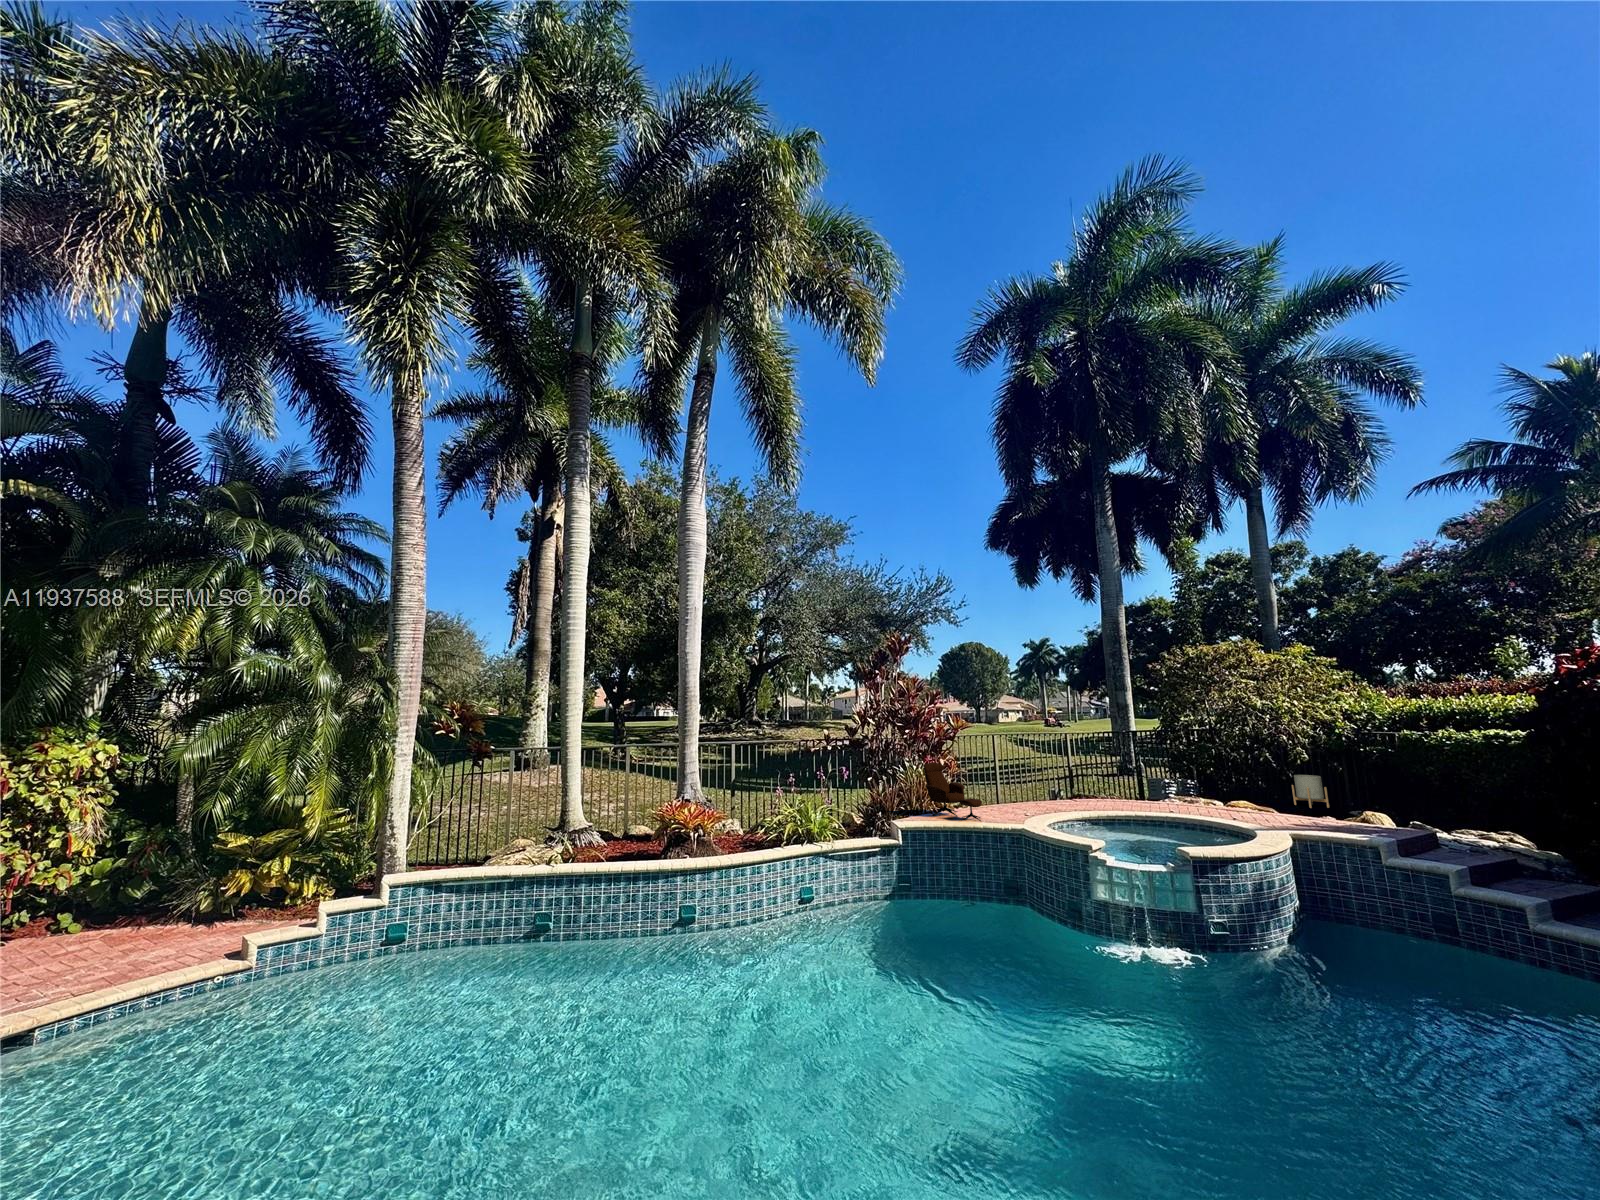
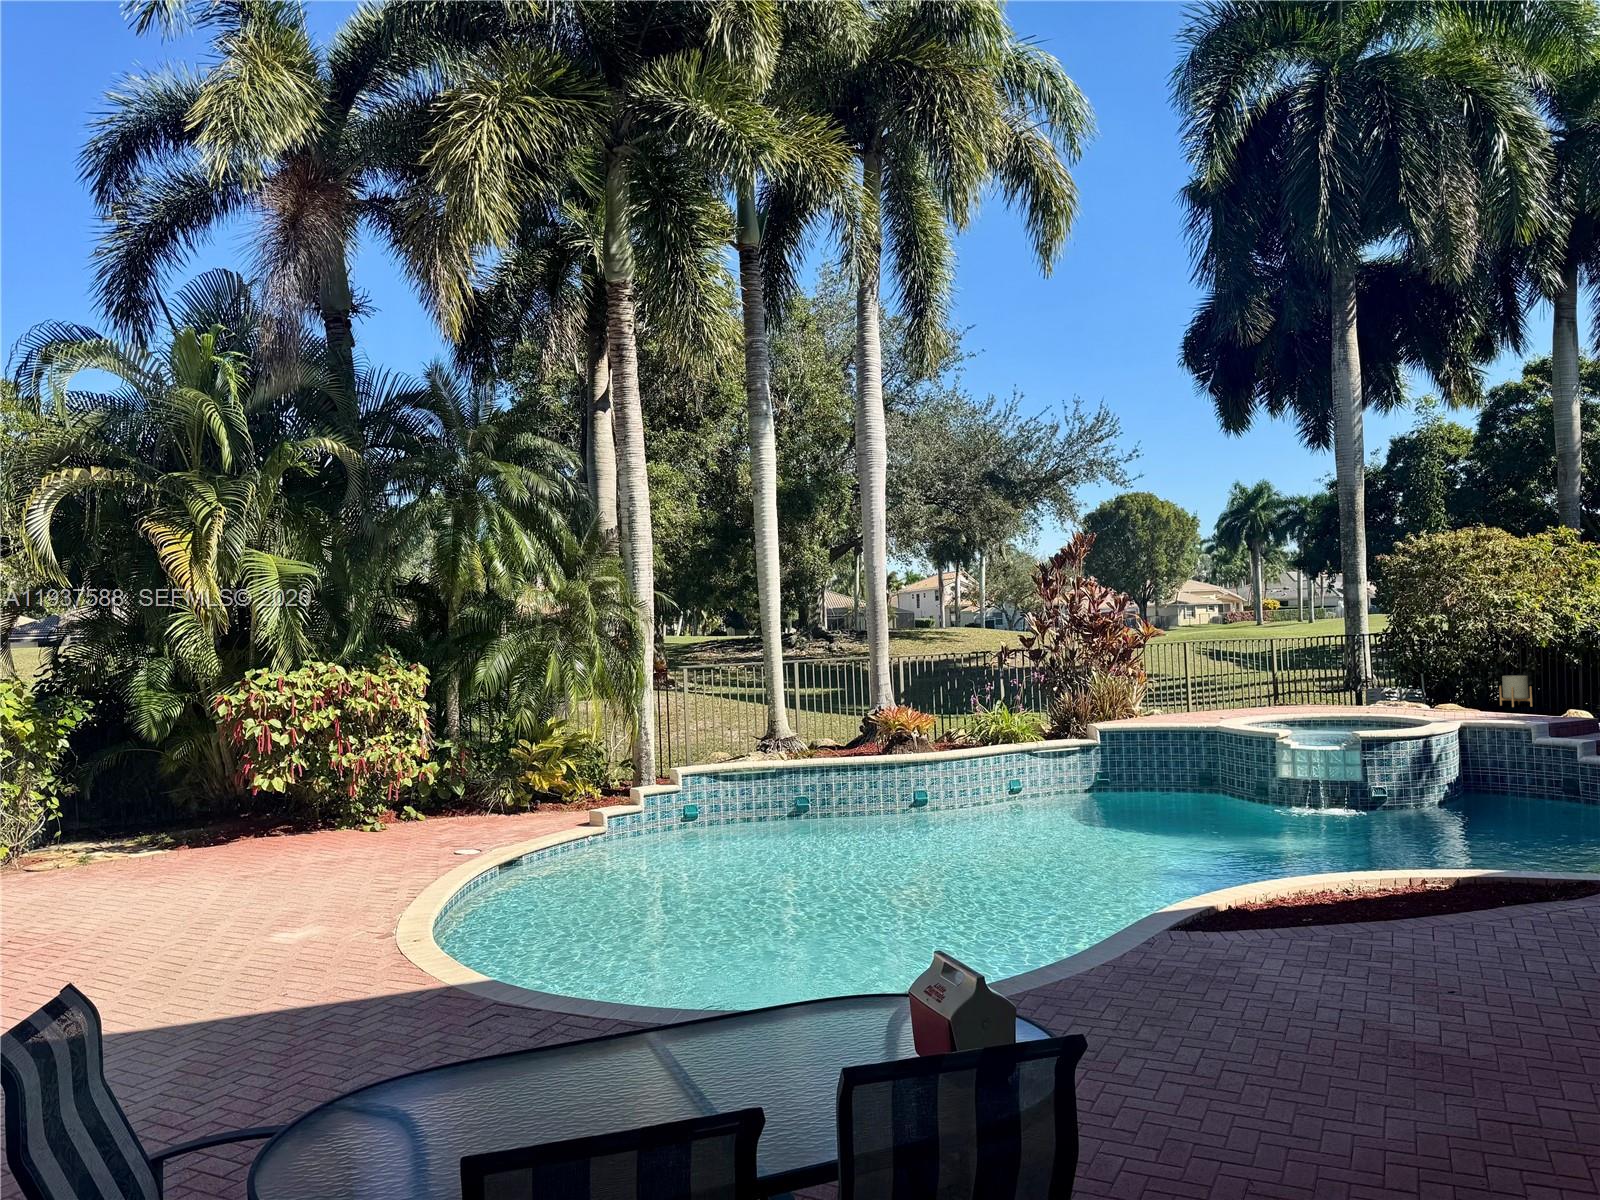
lounge chair: present [924,763,982,821] -> none [1117,672,1178,724]

